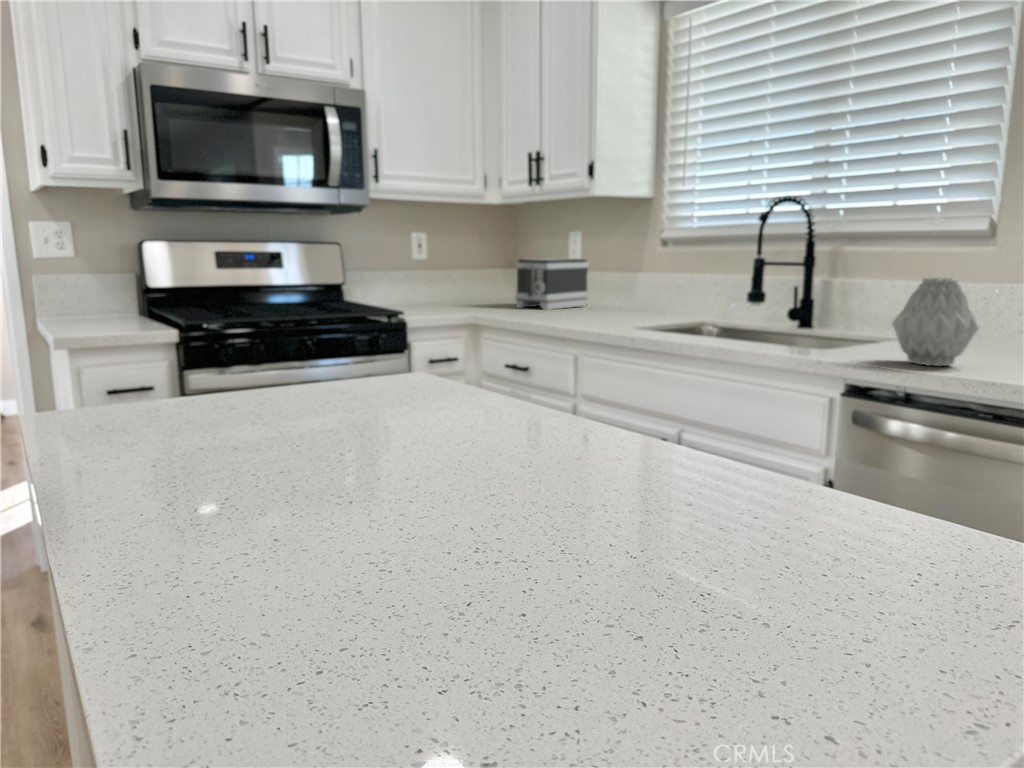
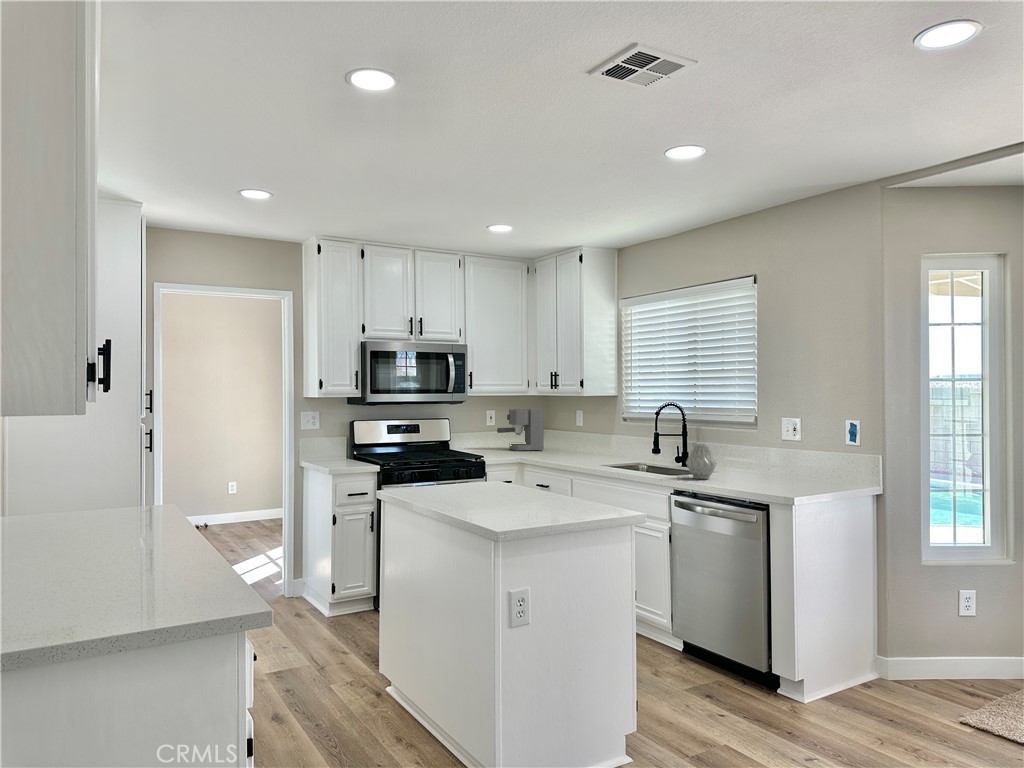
coffee maker: none [430,230,512,303] -> present [497,408,544,451]
toaster: present [515,258,589,310] -> none [545,426,587,455]

